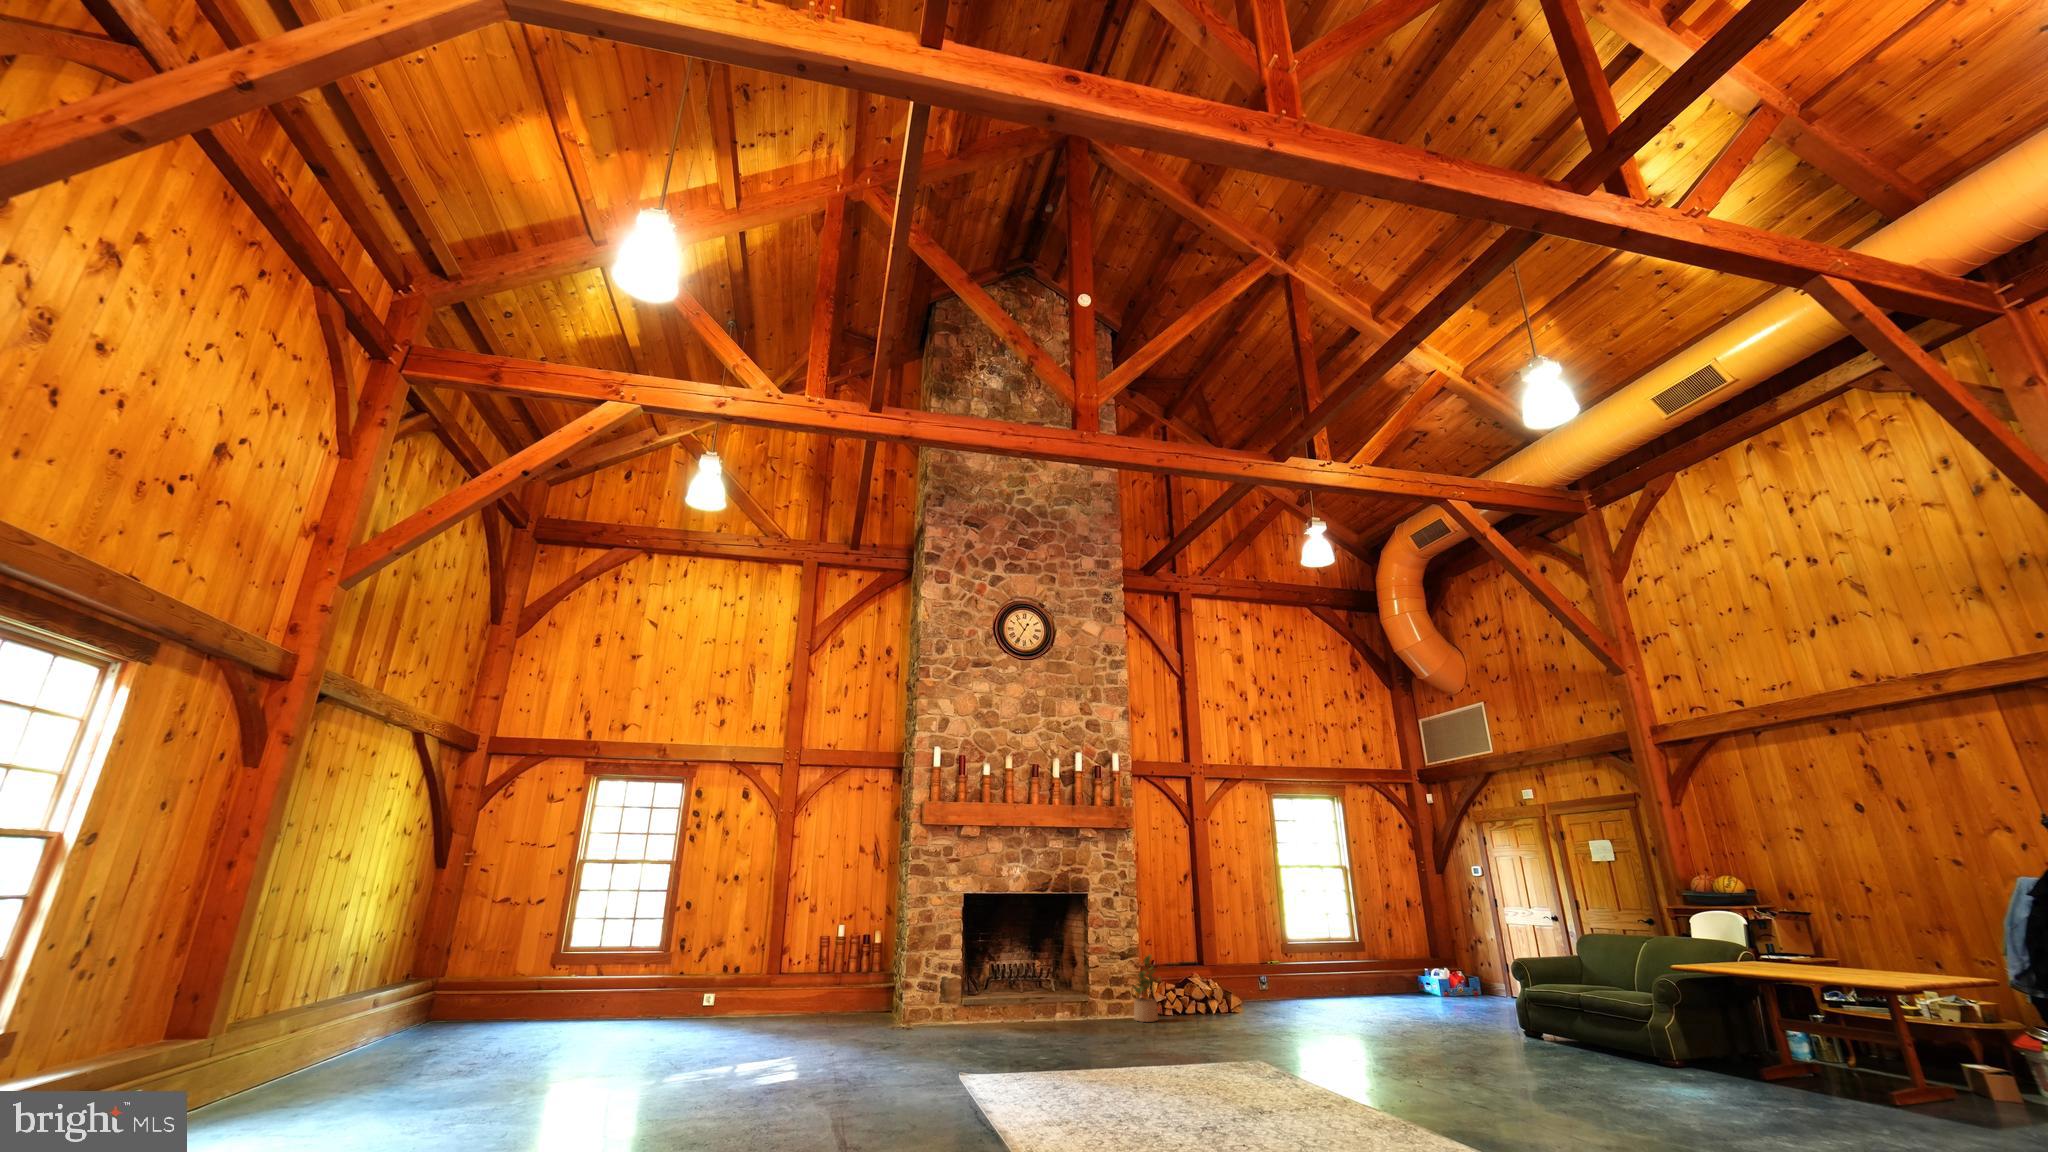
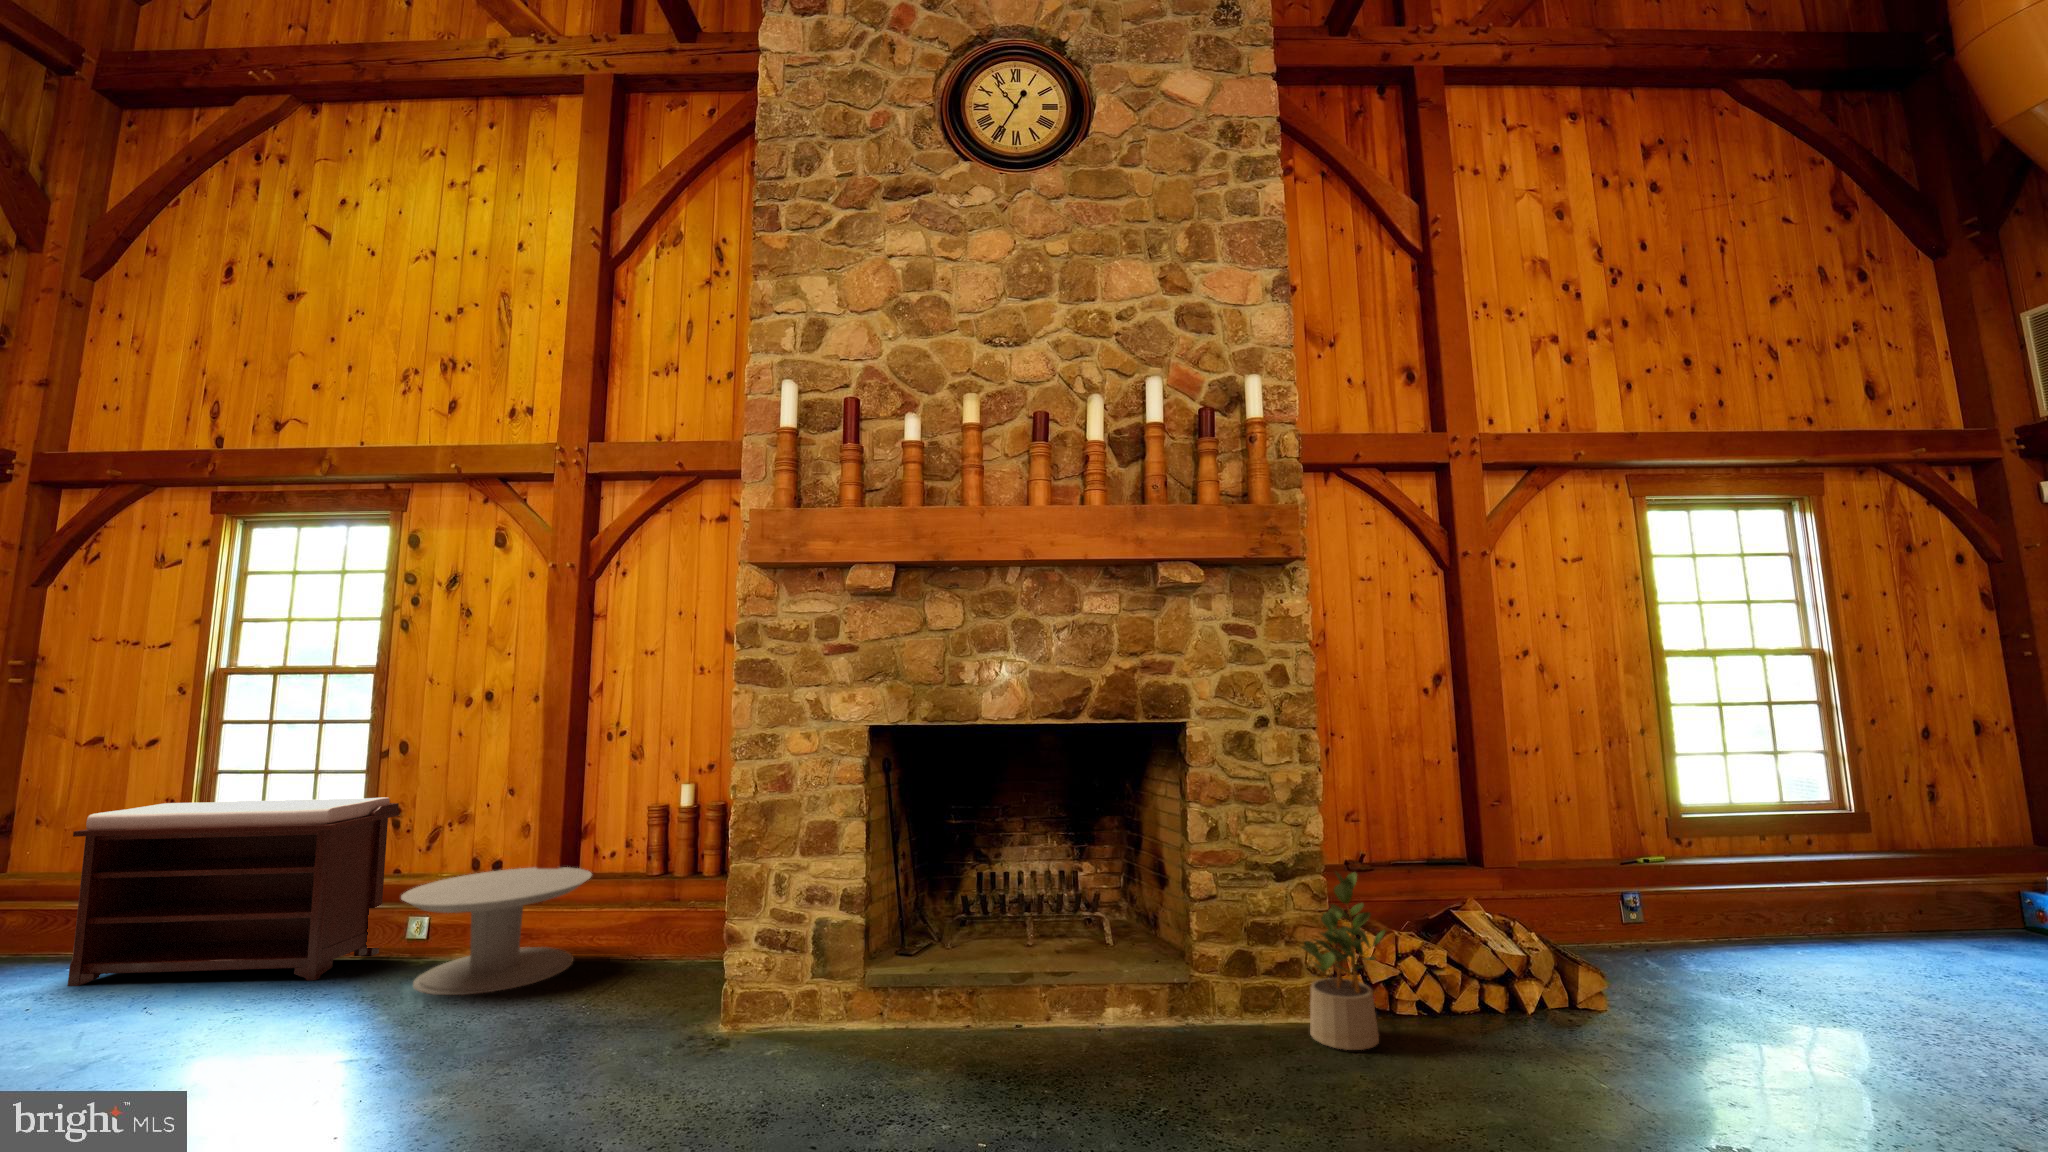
bench: none [546,931,694,1028] -> present [68,797,399,986]
side table: none [724,968,806,1024] -> present [401,867,592,995]

